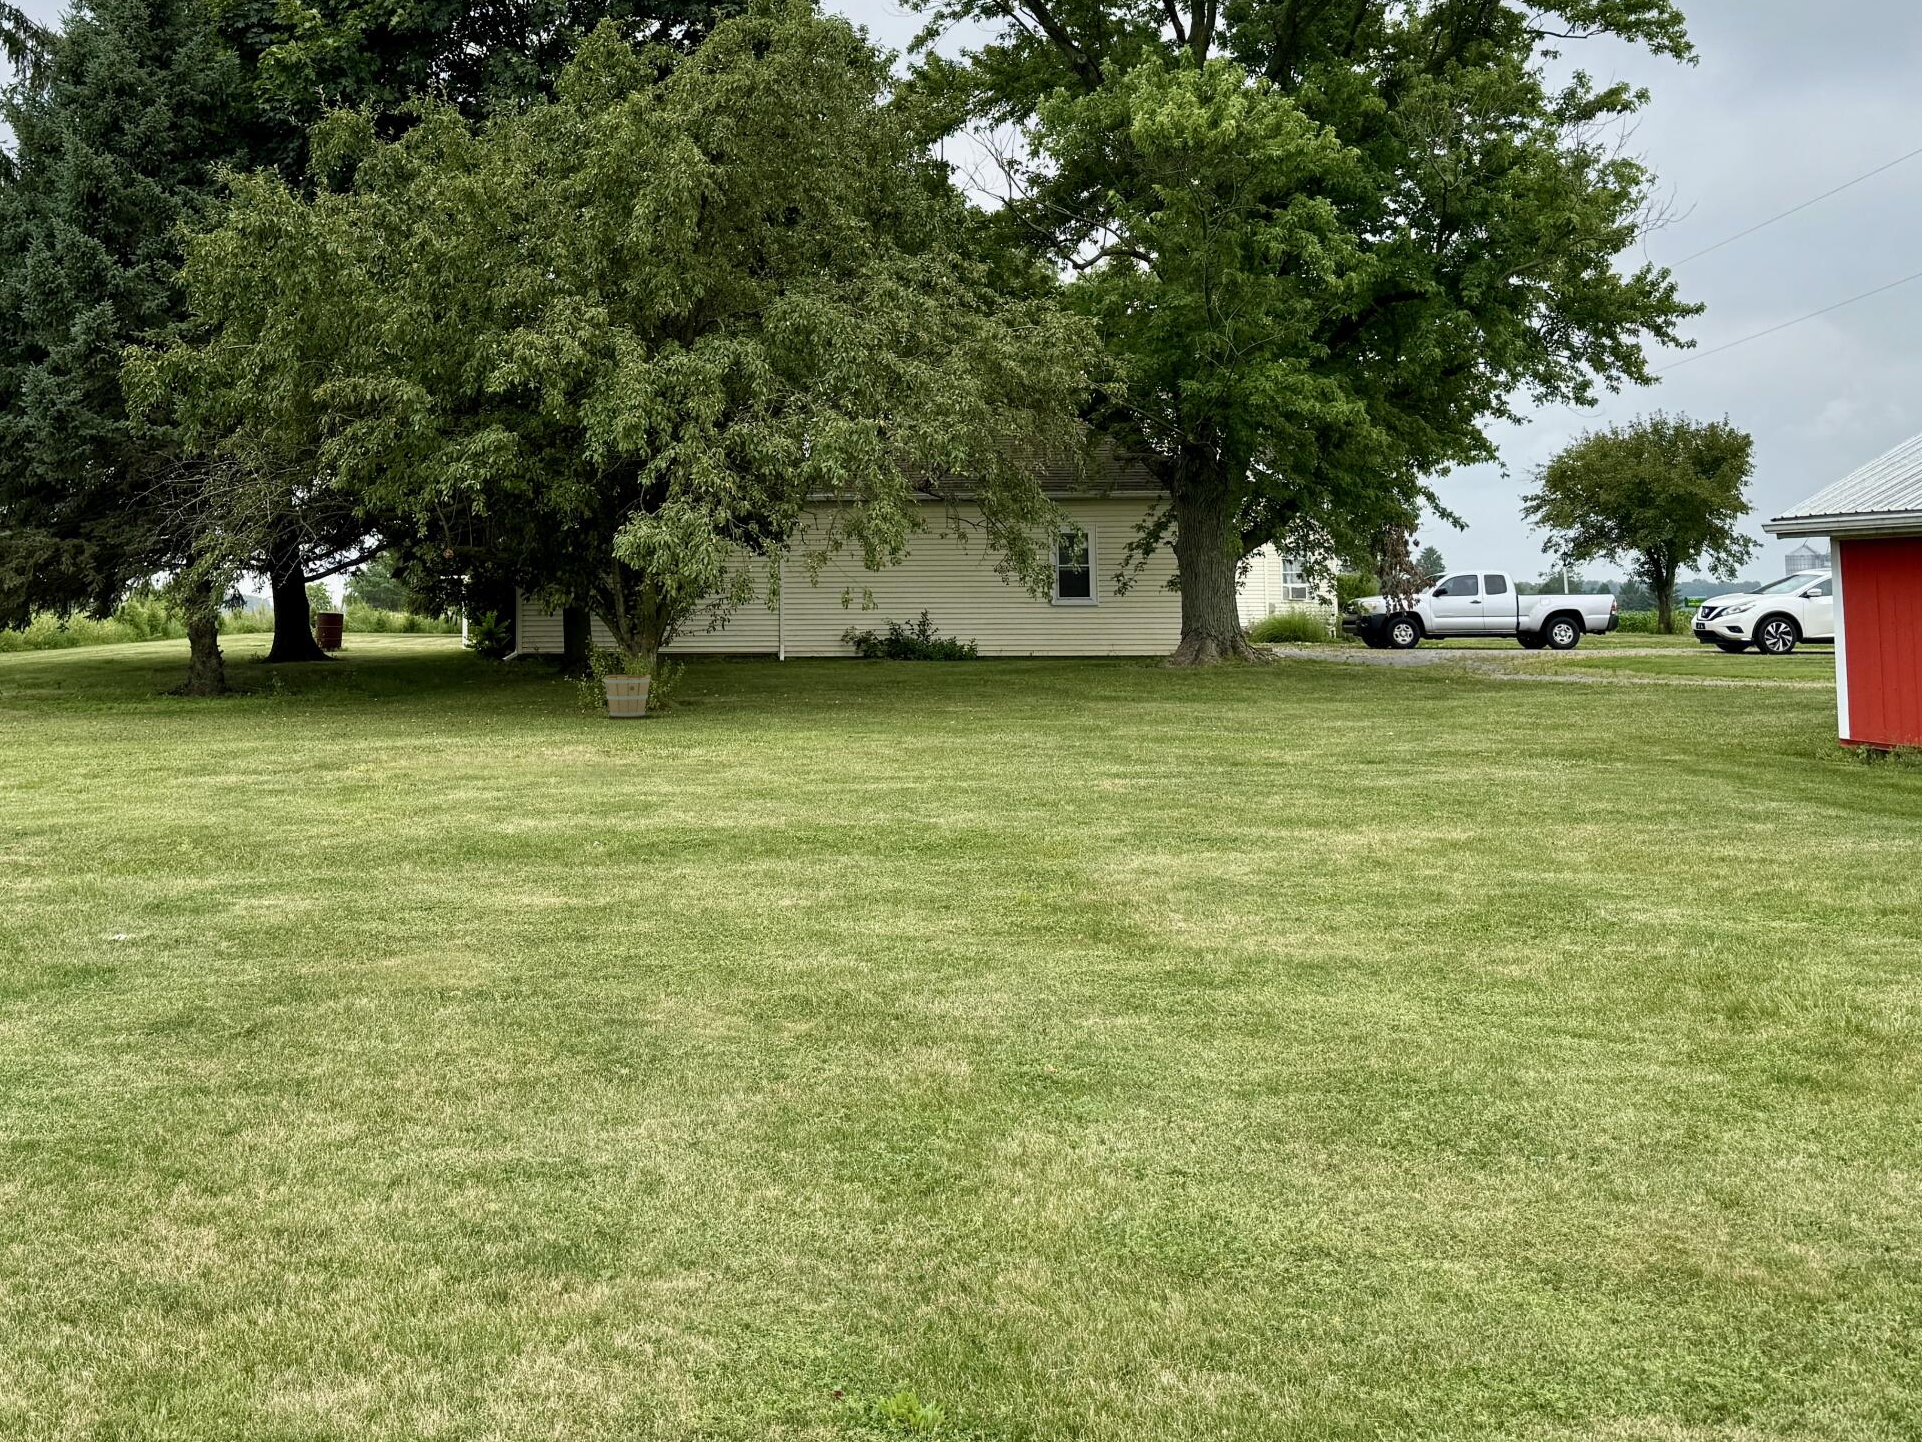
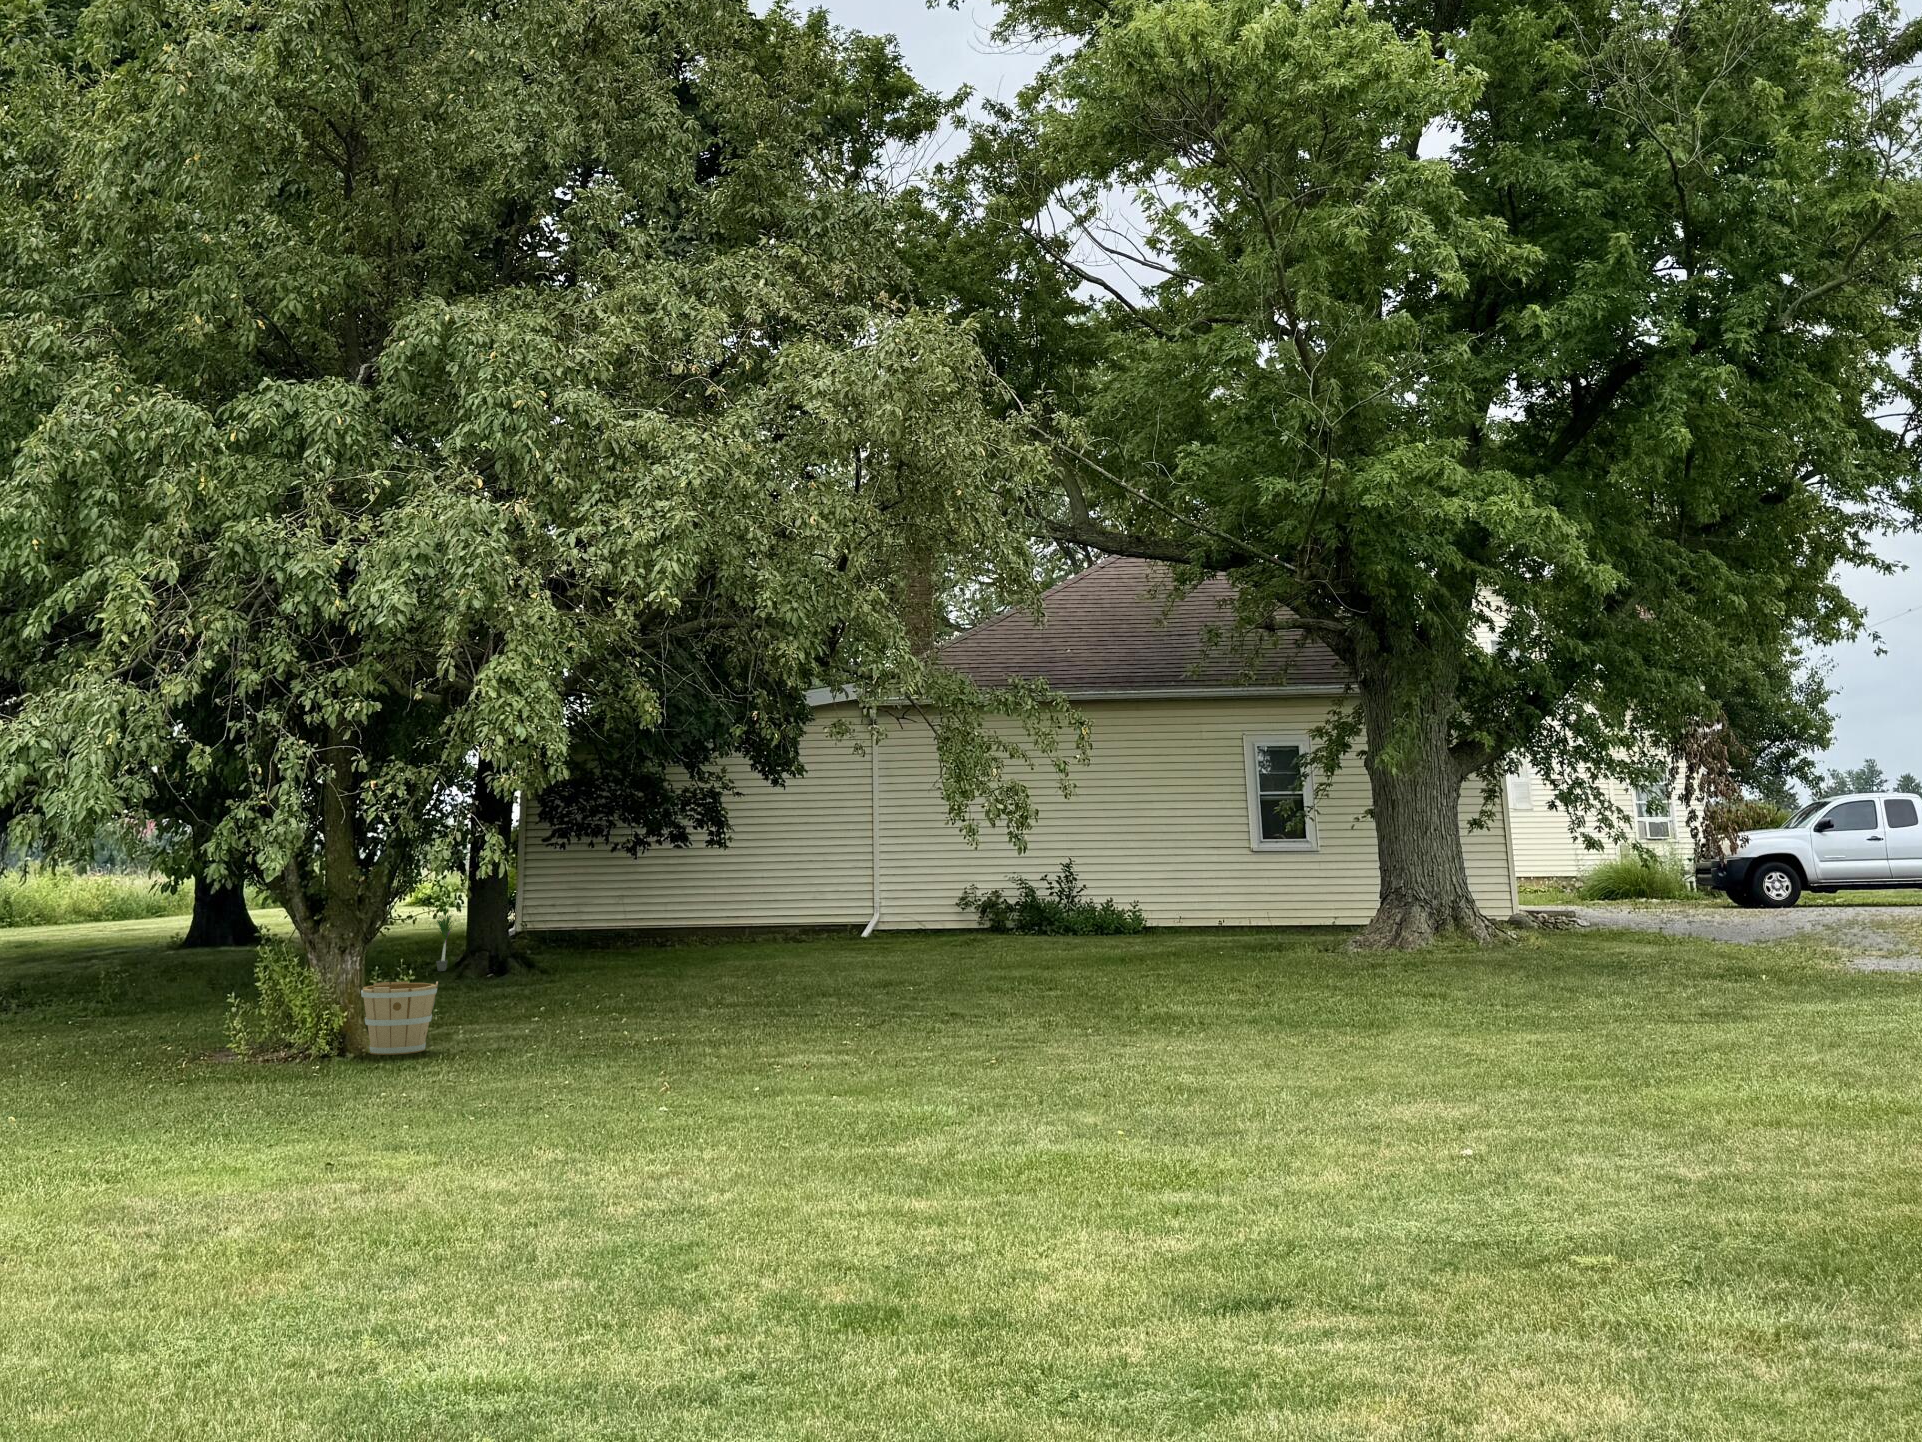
potted plant: none [494,634,524,679] -> present [435,914,456,971]

